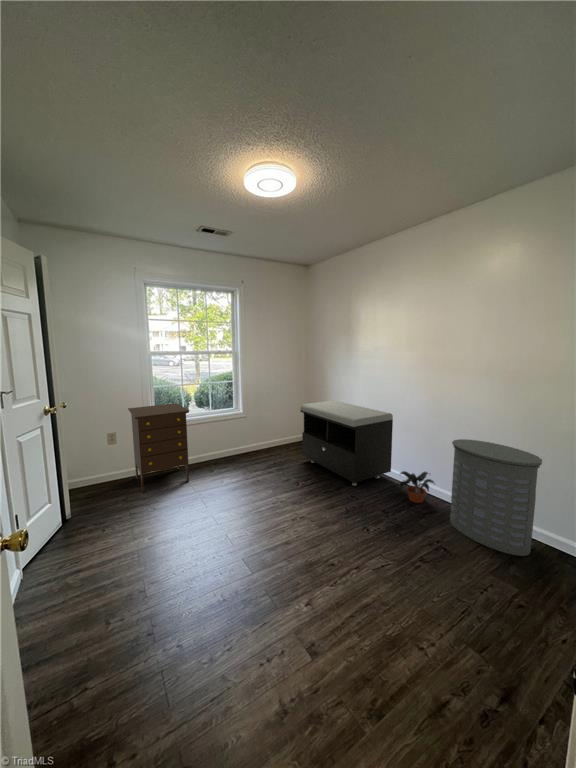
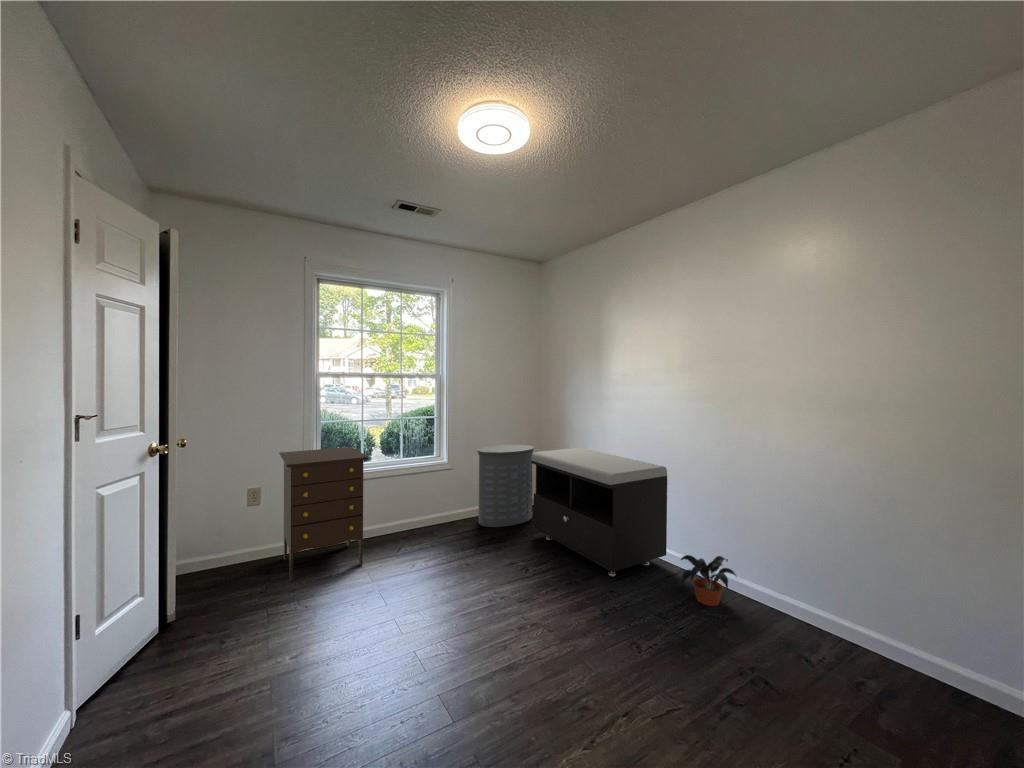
laundry hamper: present [450,439,542,556] -> present [477,445,534,527]

